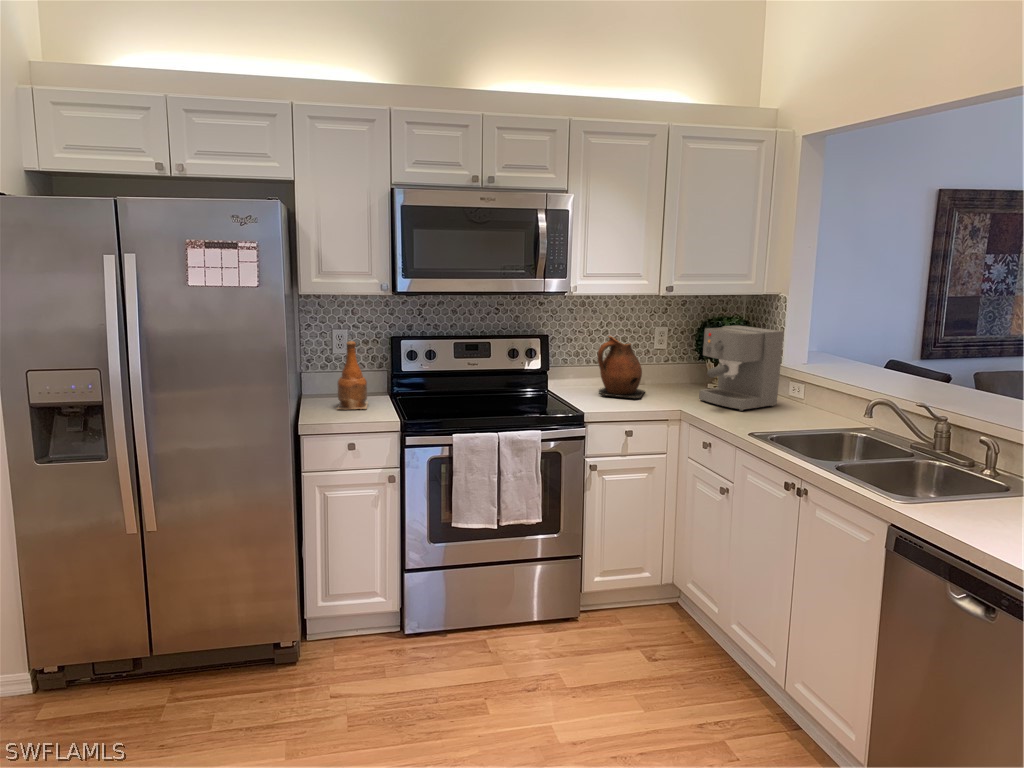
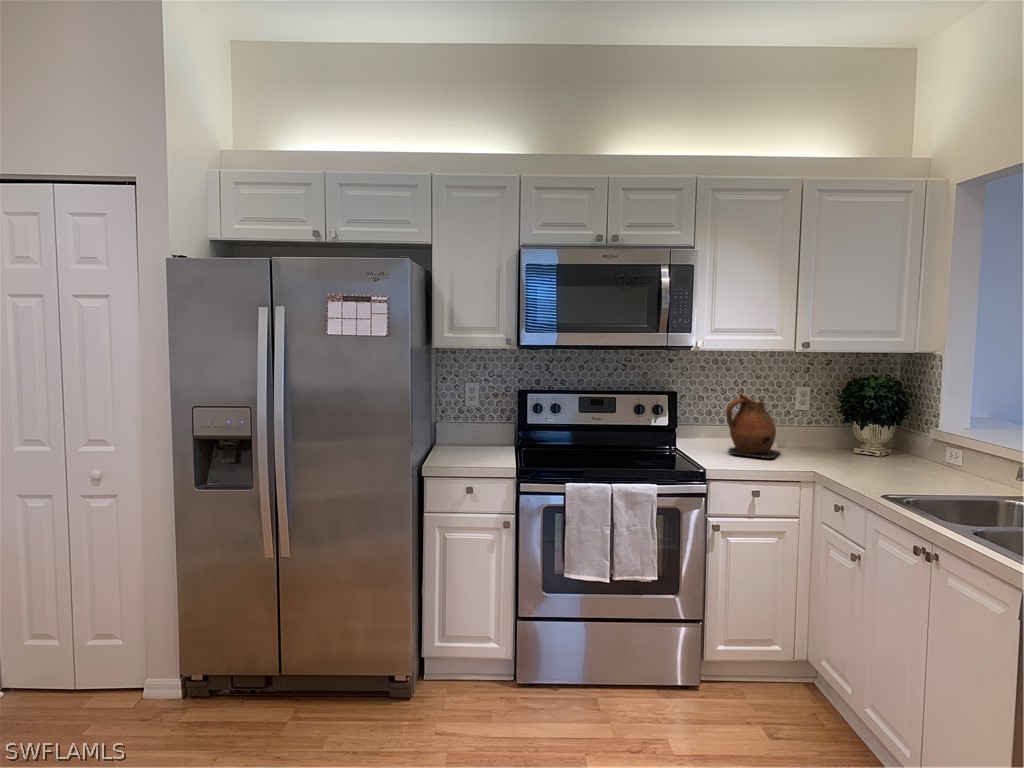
coffee maker: present [699,325,784,411] -> none [843,384,947,477]
bottle: present [337,341,368,409] -> none [463,392,495,455]

